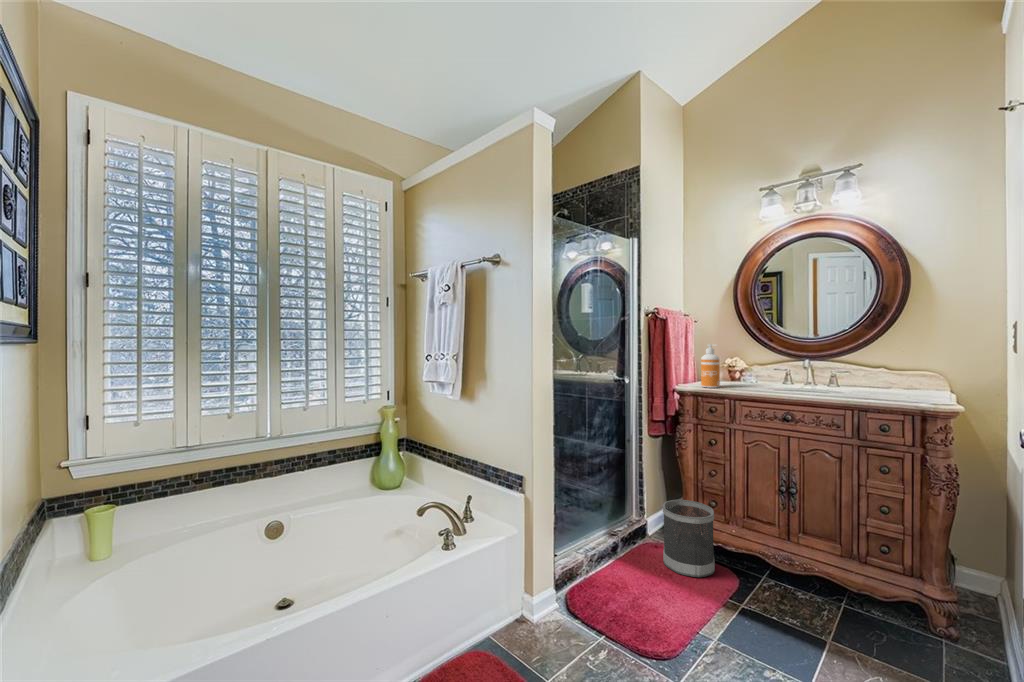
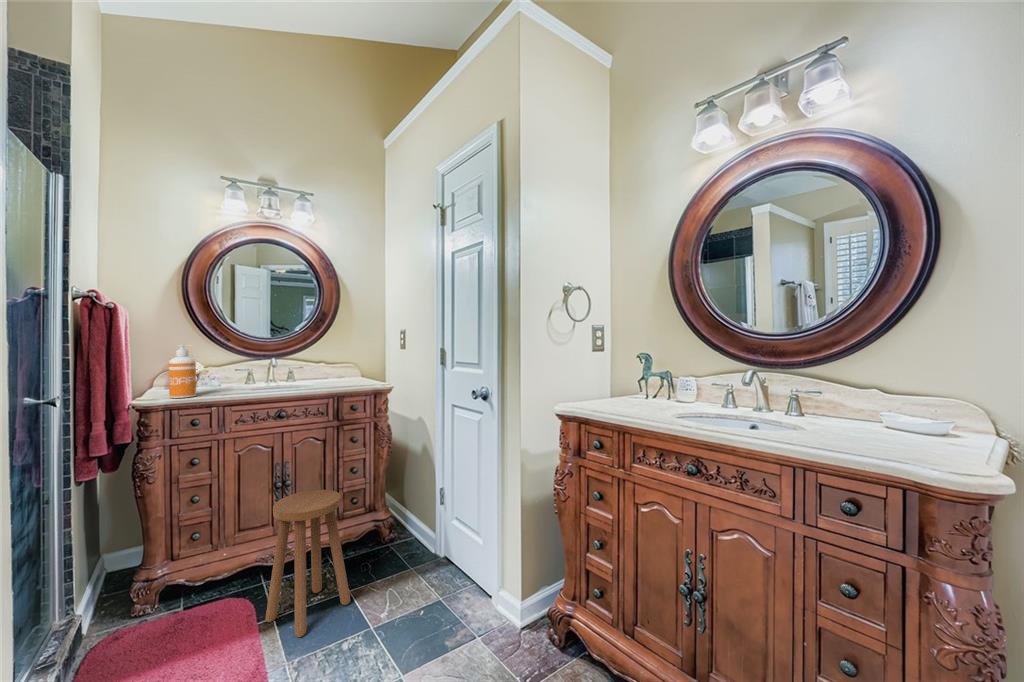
stool: none [735,497,817,648] -> present [265,490,350,637]
wastebasket: present [663,500,715,577] -> none [137,540,219,650]

